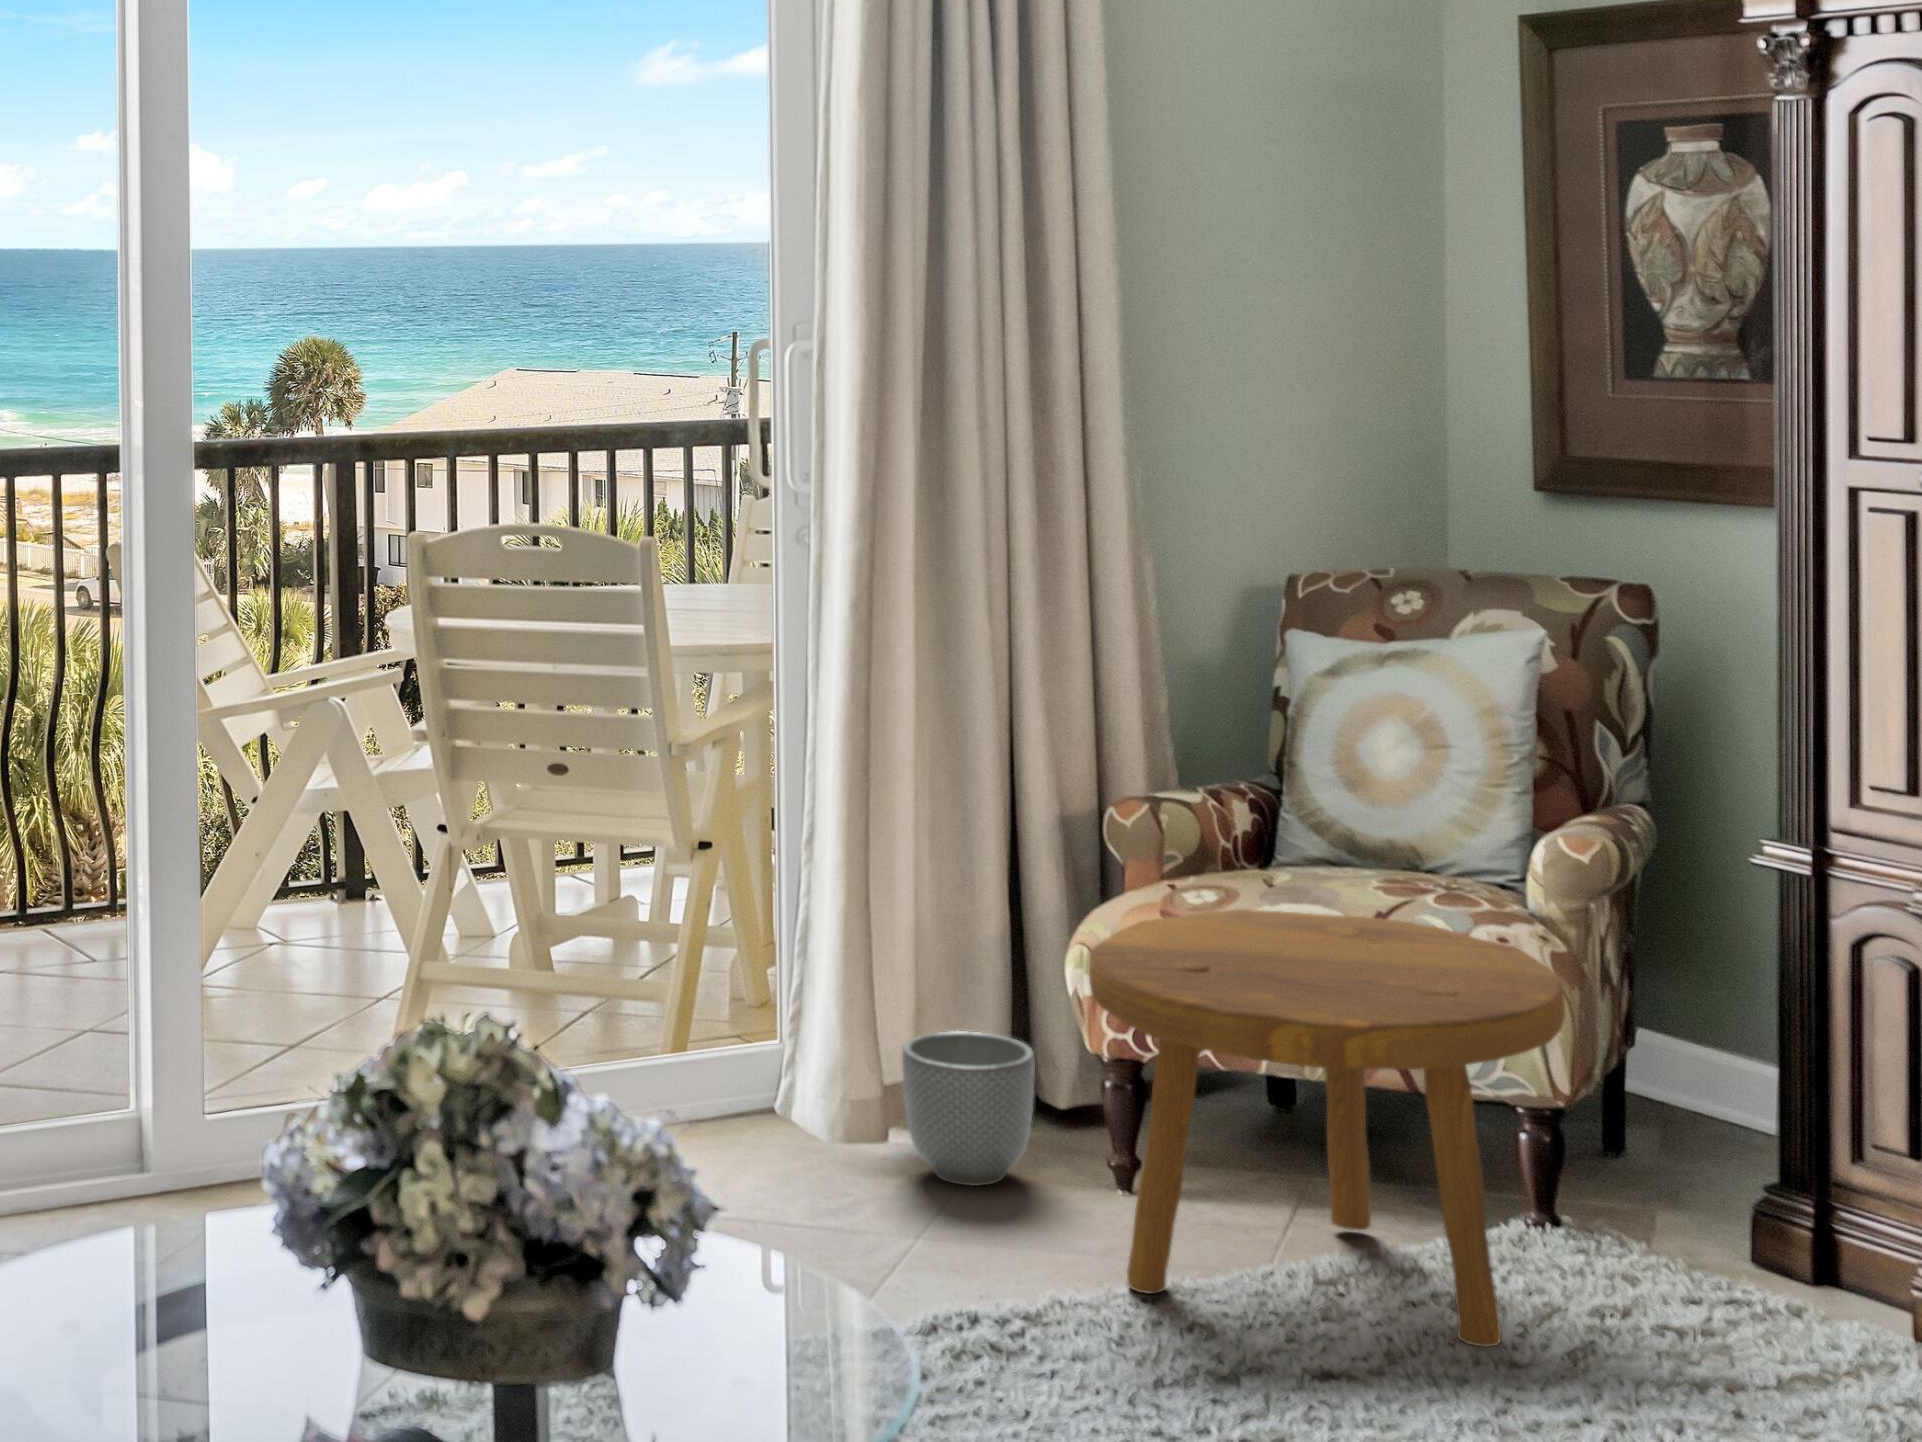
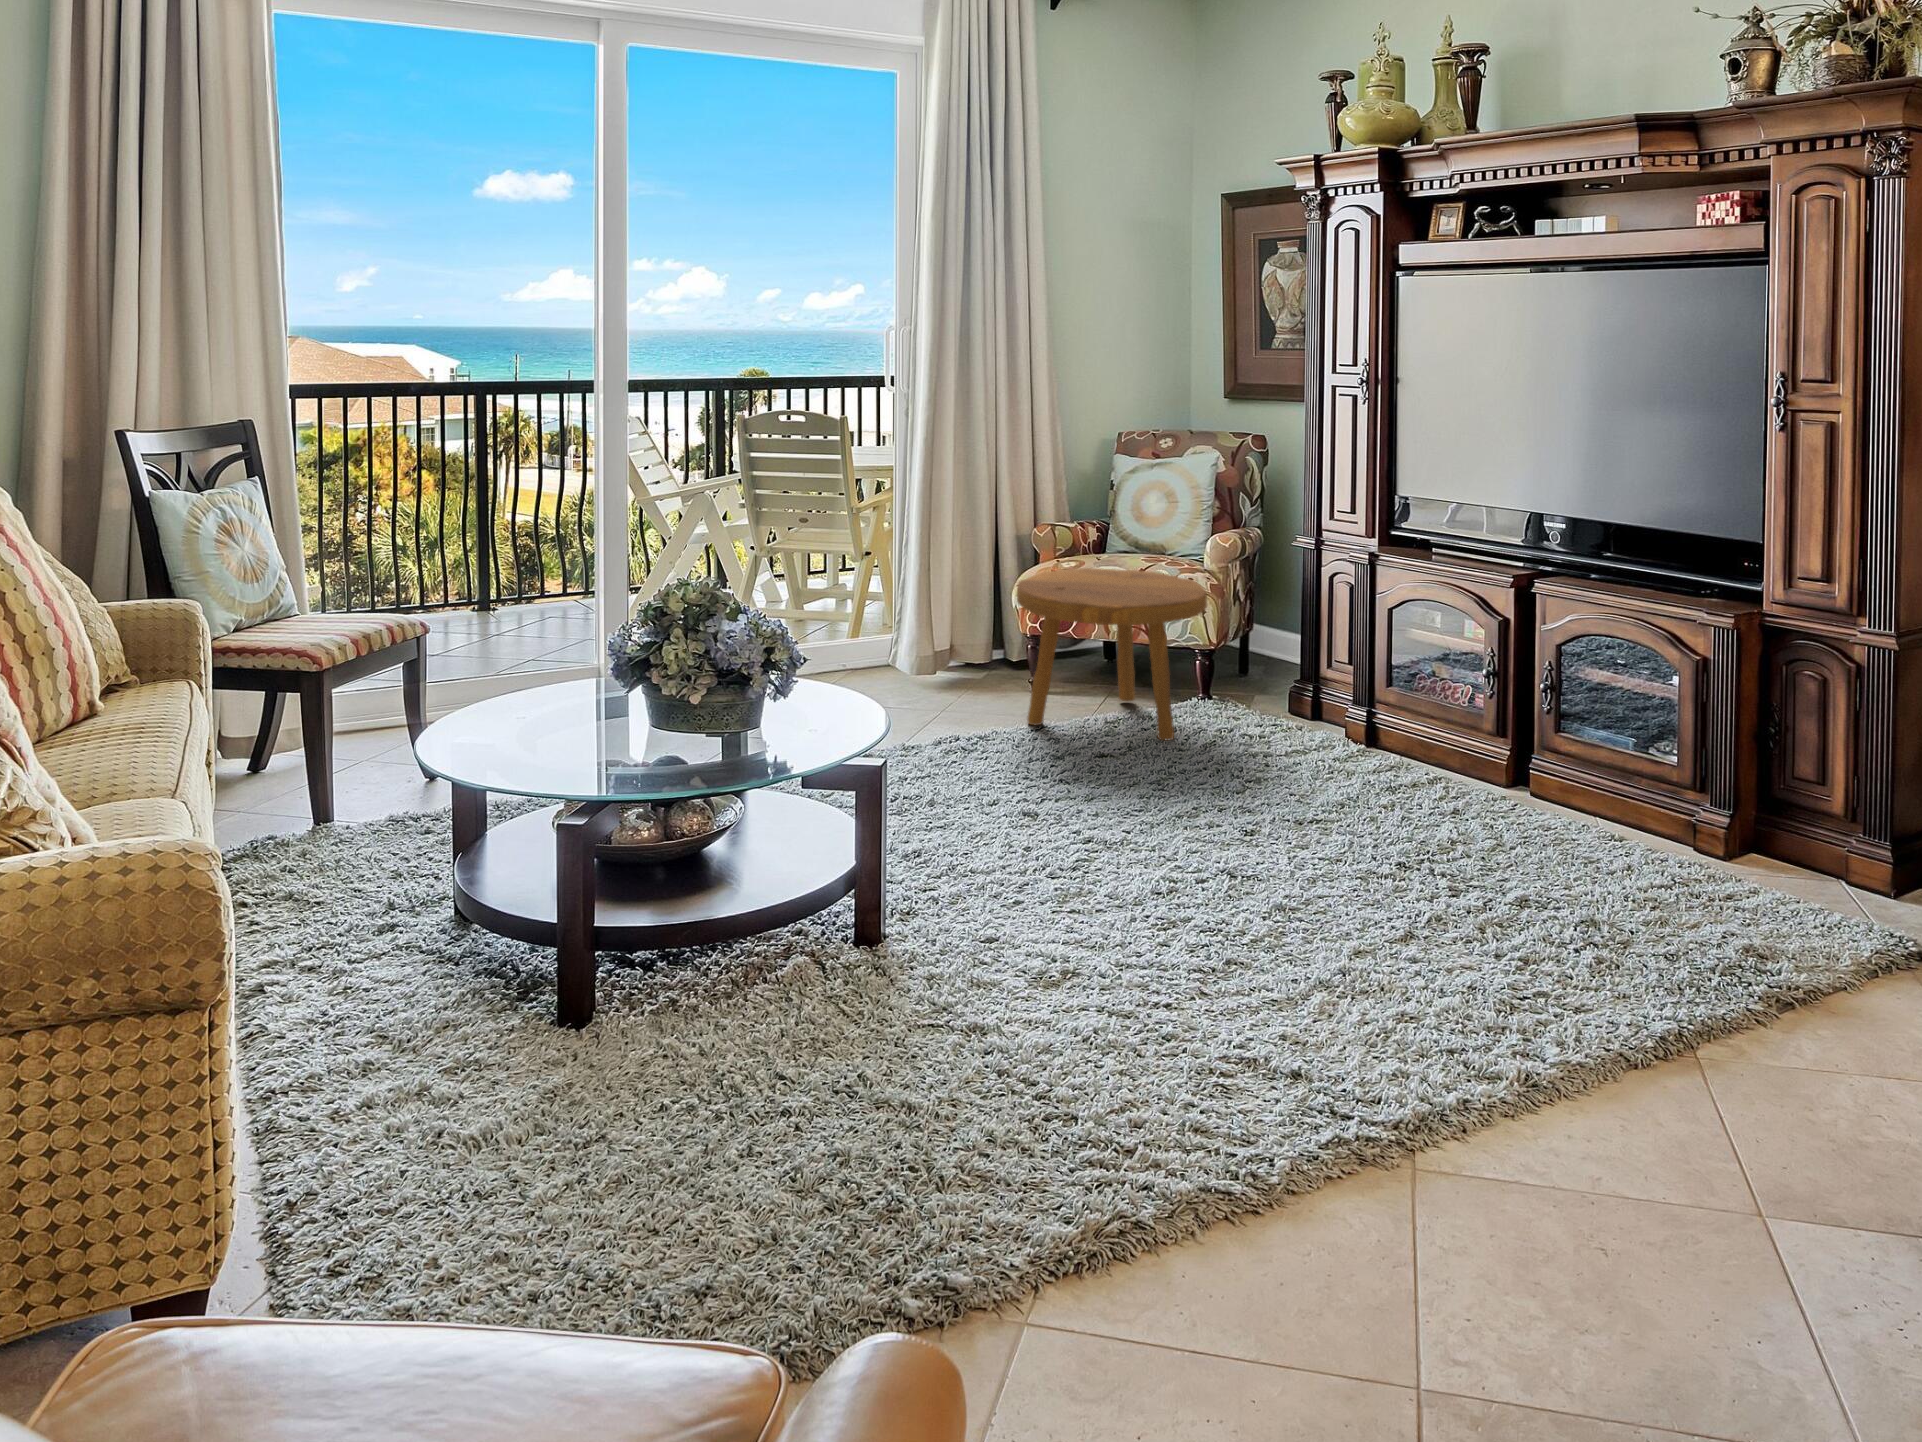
planter: present [902,1031,1035,1186] -> none [946,625,1002,689]

